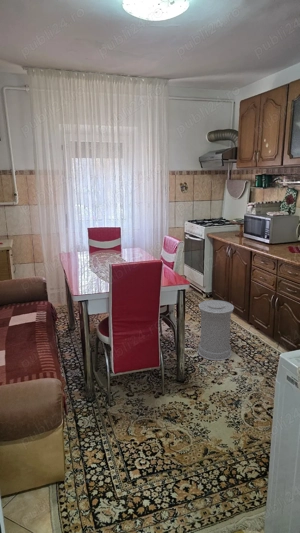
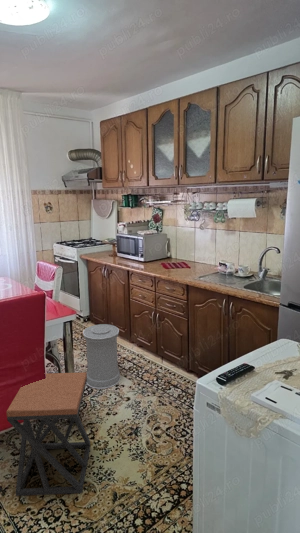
stool: none [123,330,193,439] -> present [6,372,91,496]

